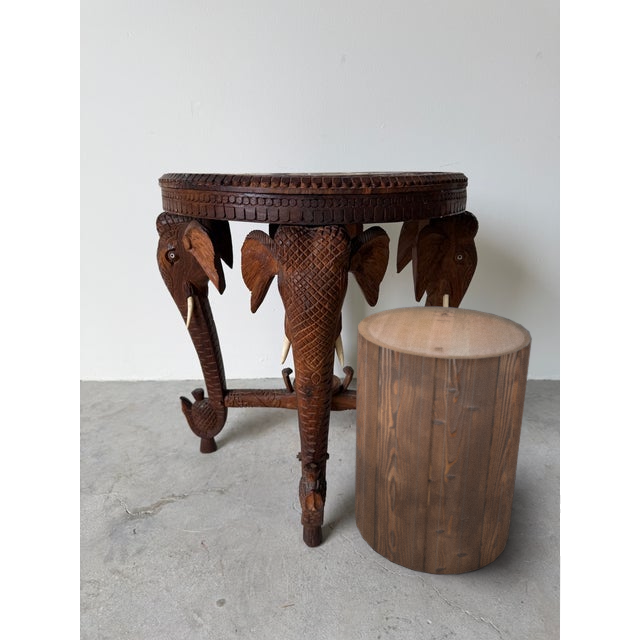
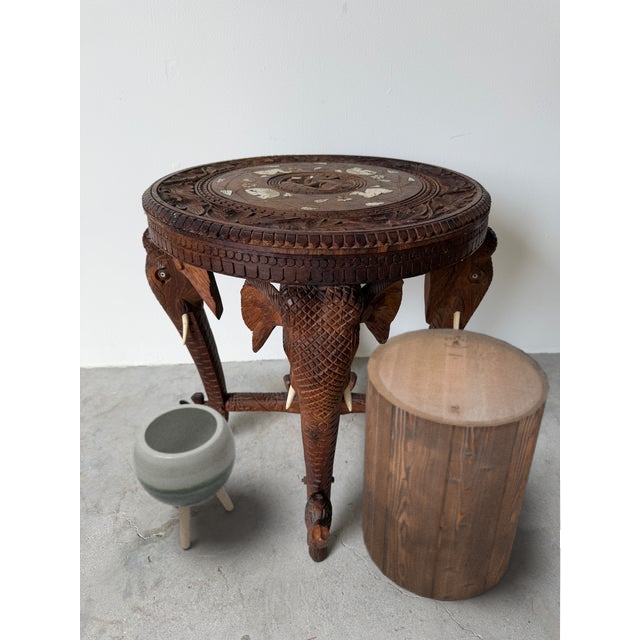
planter: none [129,380,230,525] -> present [133,404,236,549]

